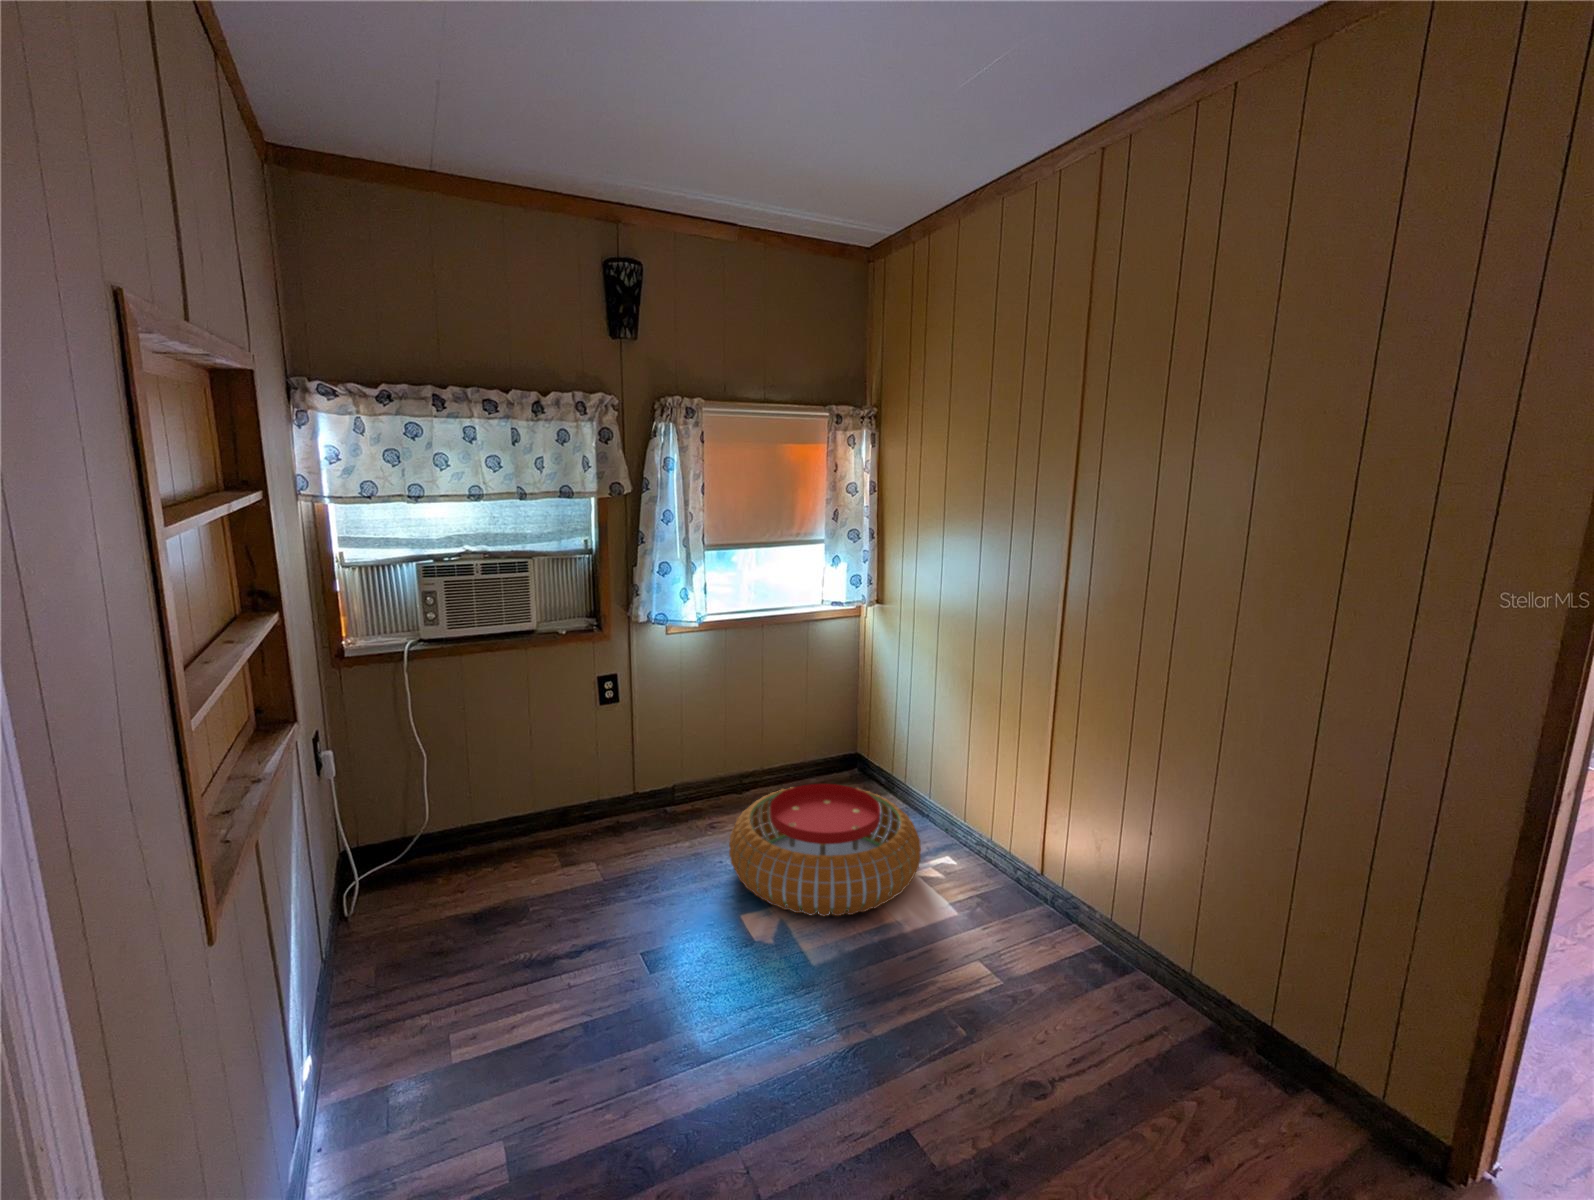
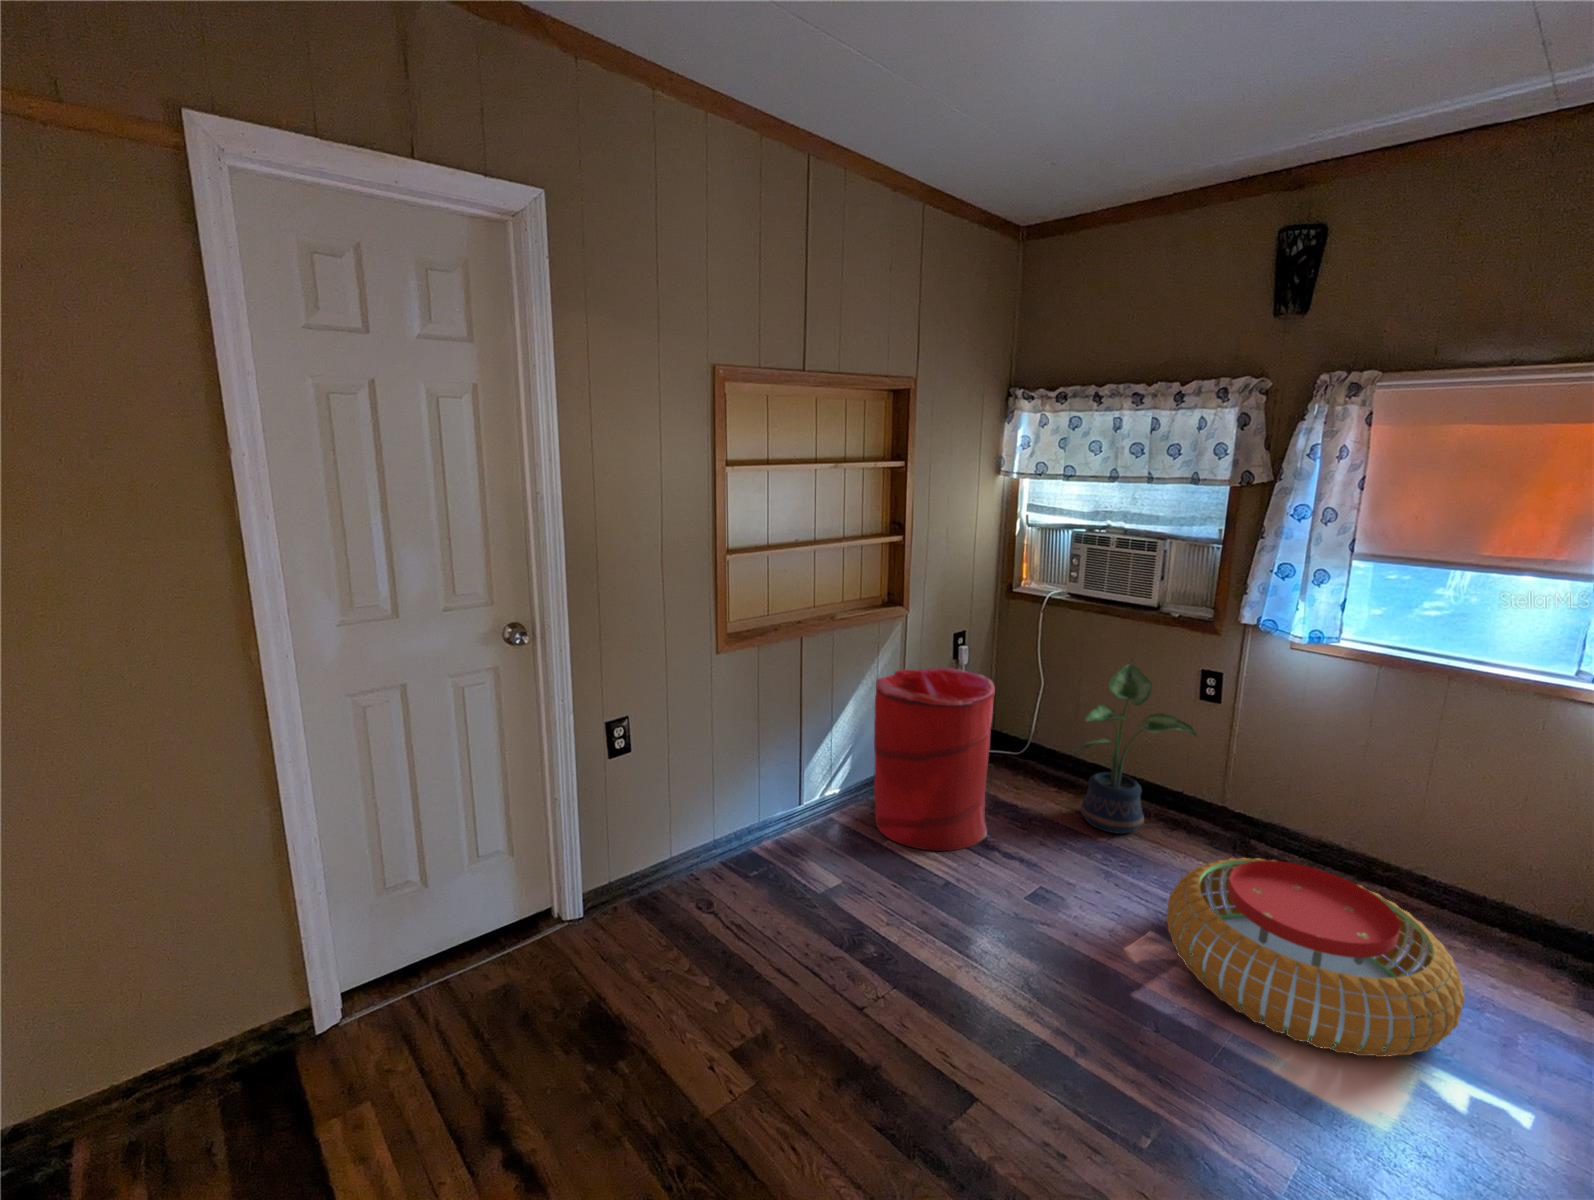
potted plant: none [528,694,638,874] -> present [1070,664,1197,834]
laundry hamper: none [319,768,529,1056] -> present [874,668,995,851]

